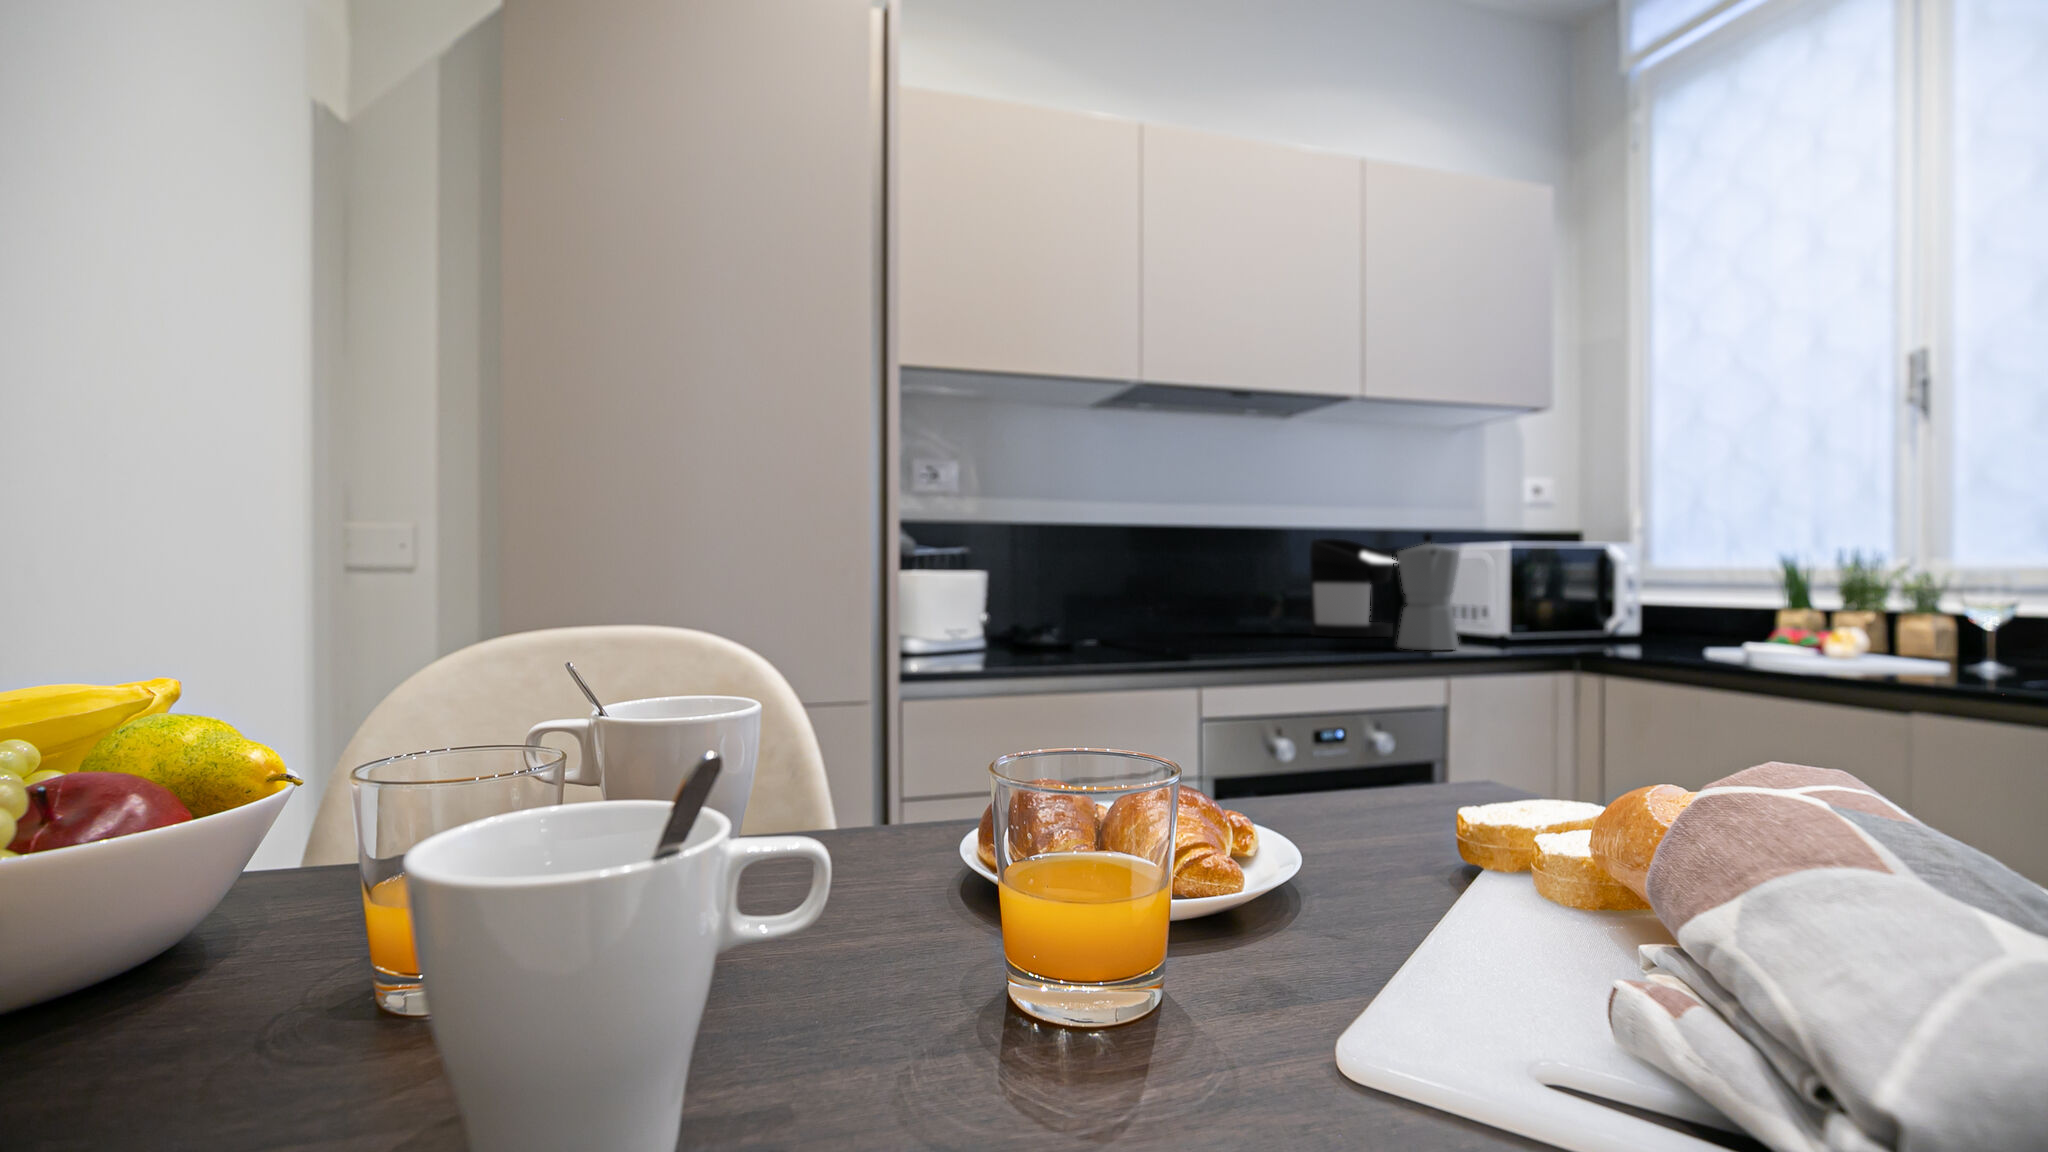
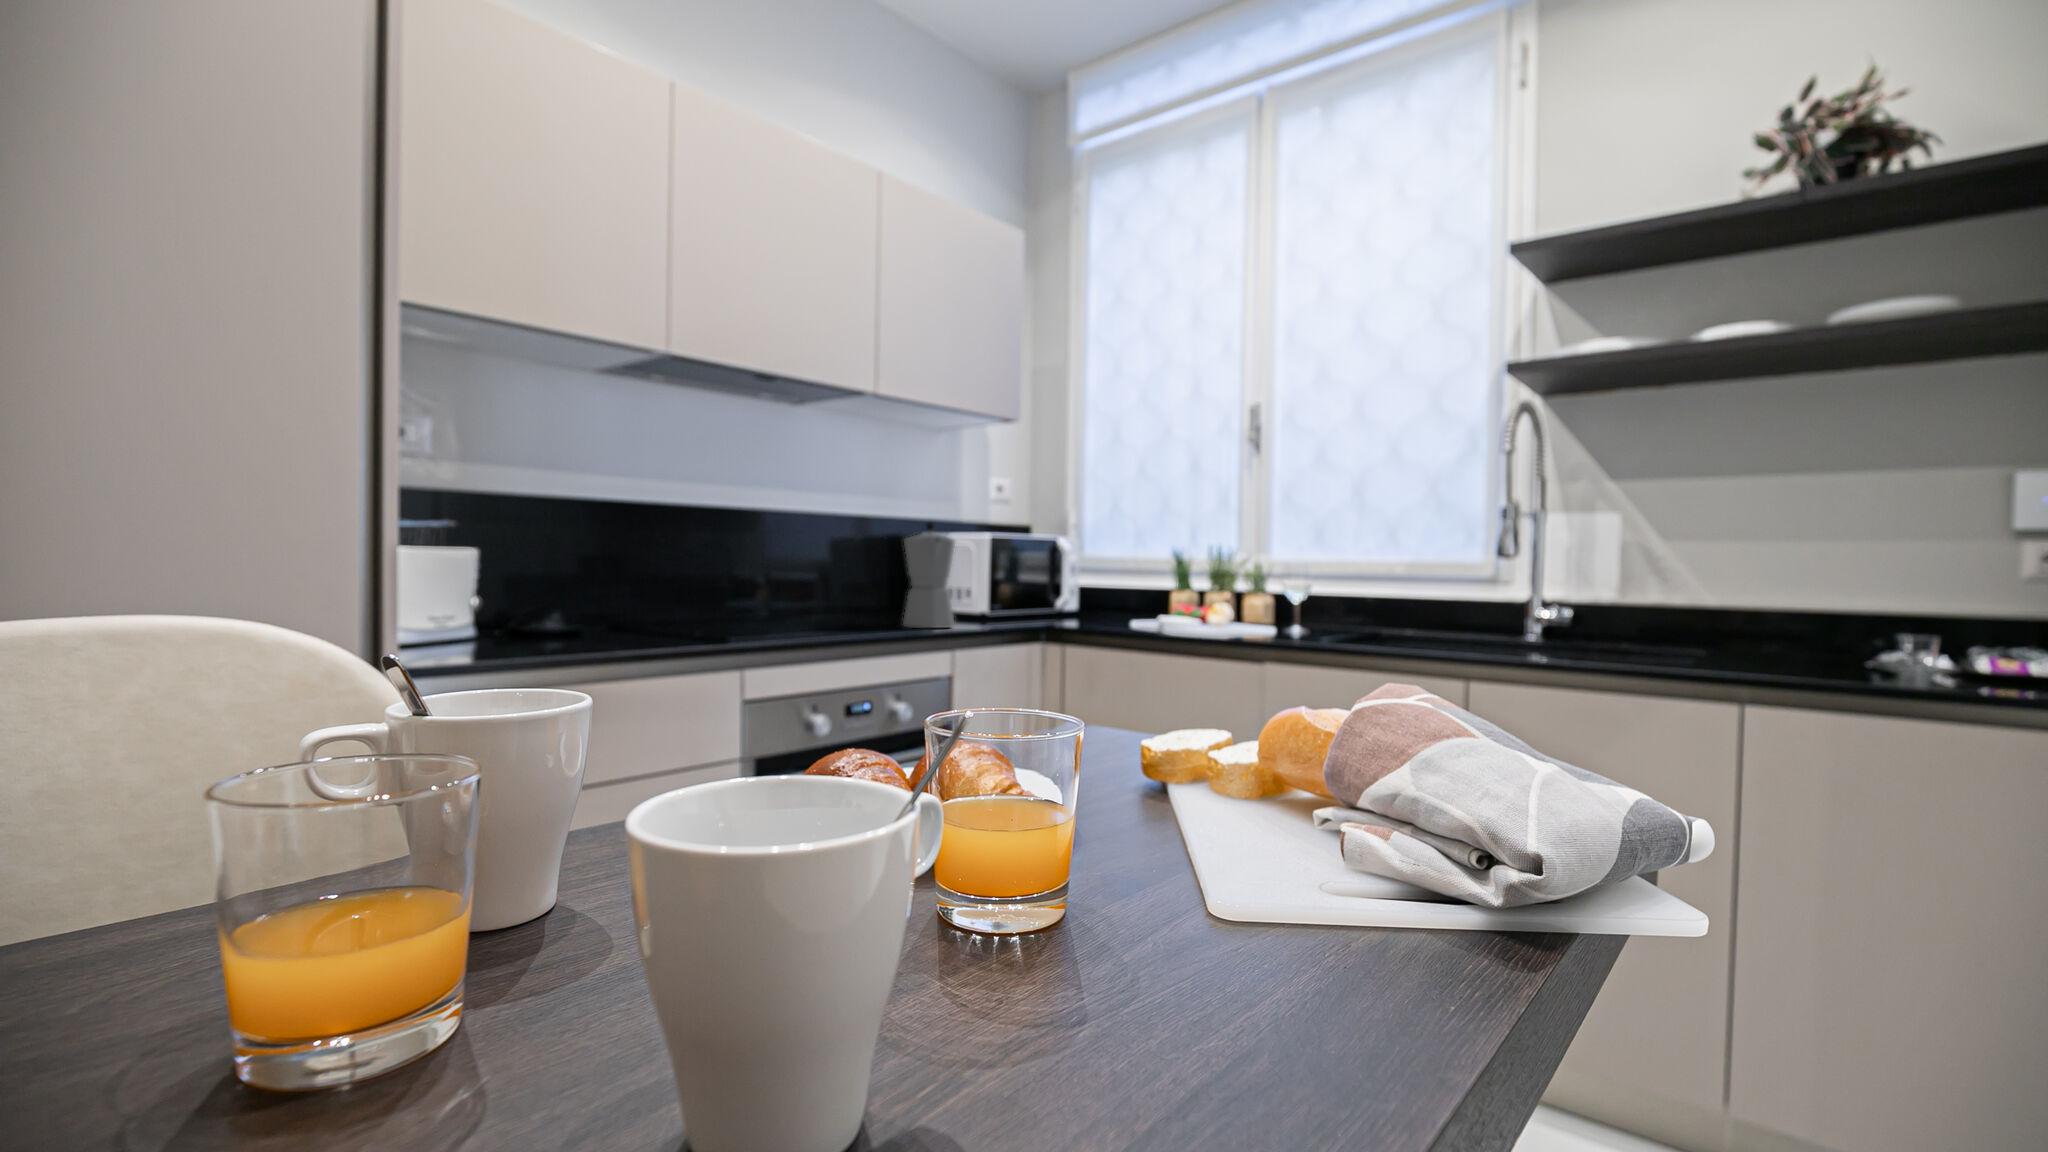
coffee maker: present [1310,538,1398,637] -> none [810,524,891,618]

